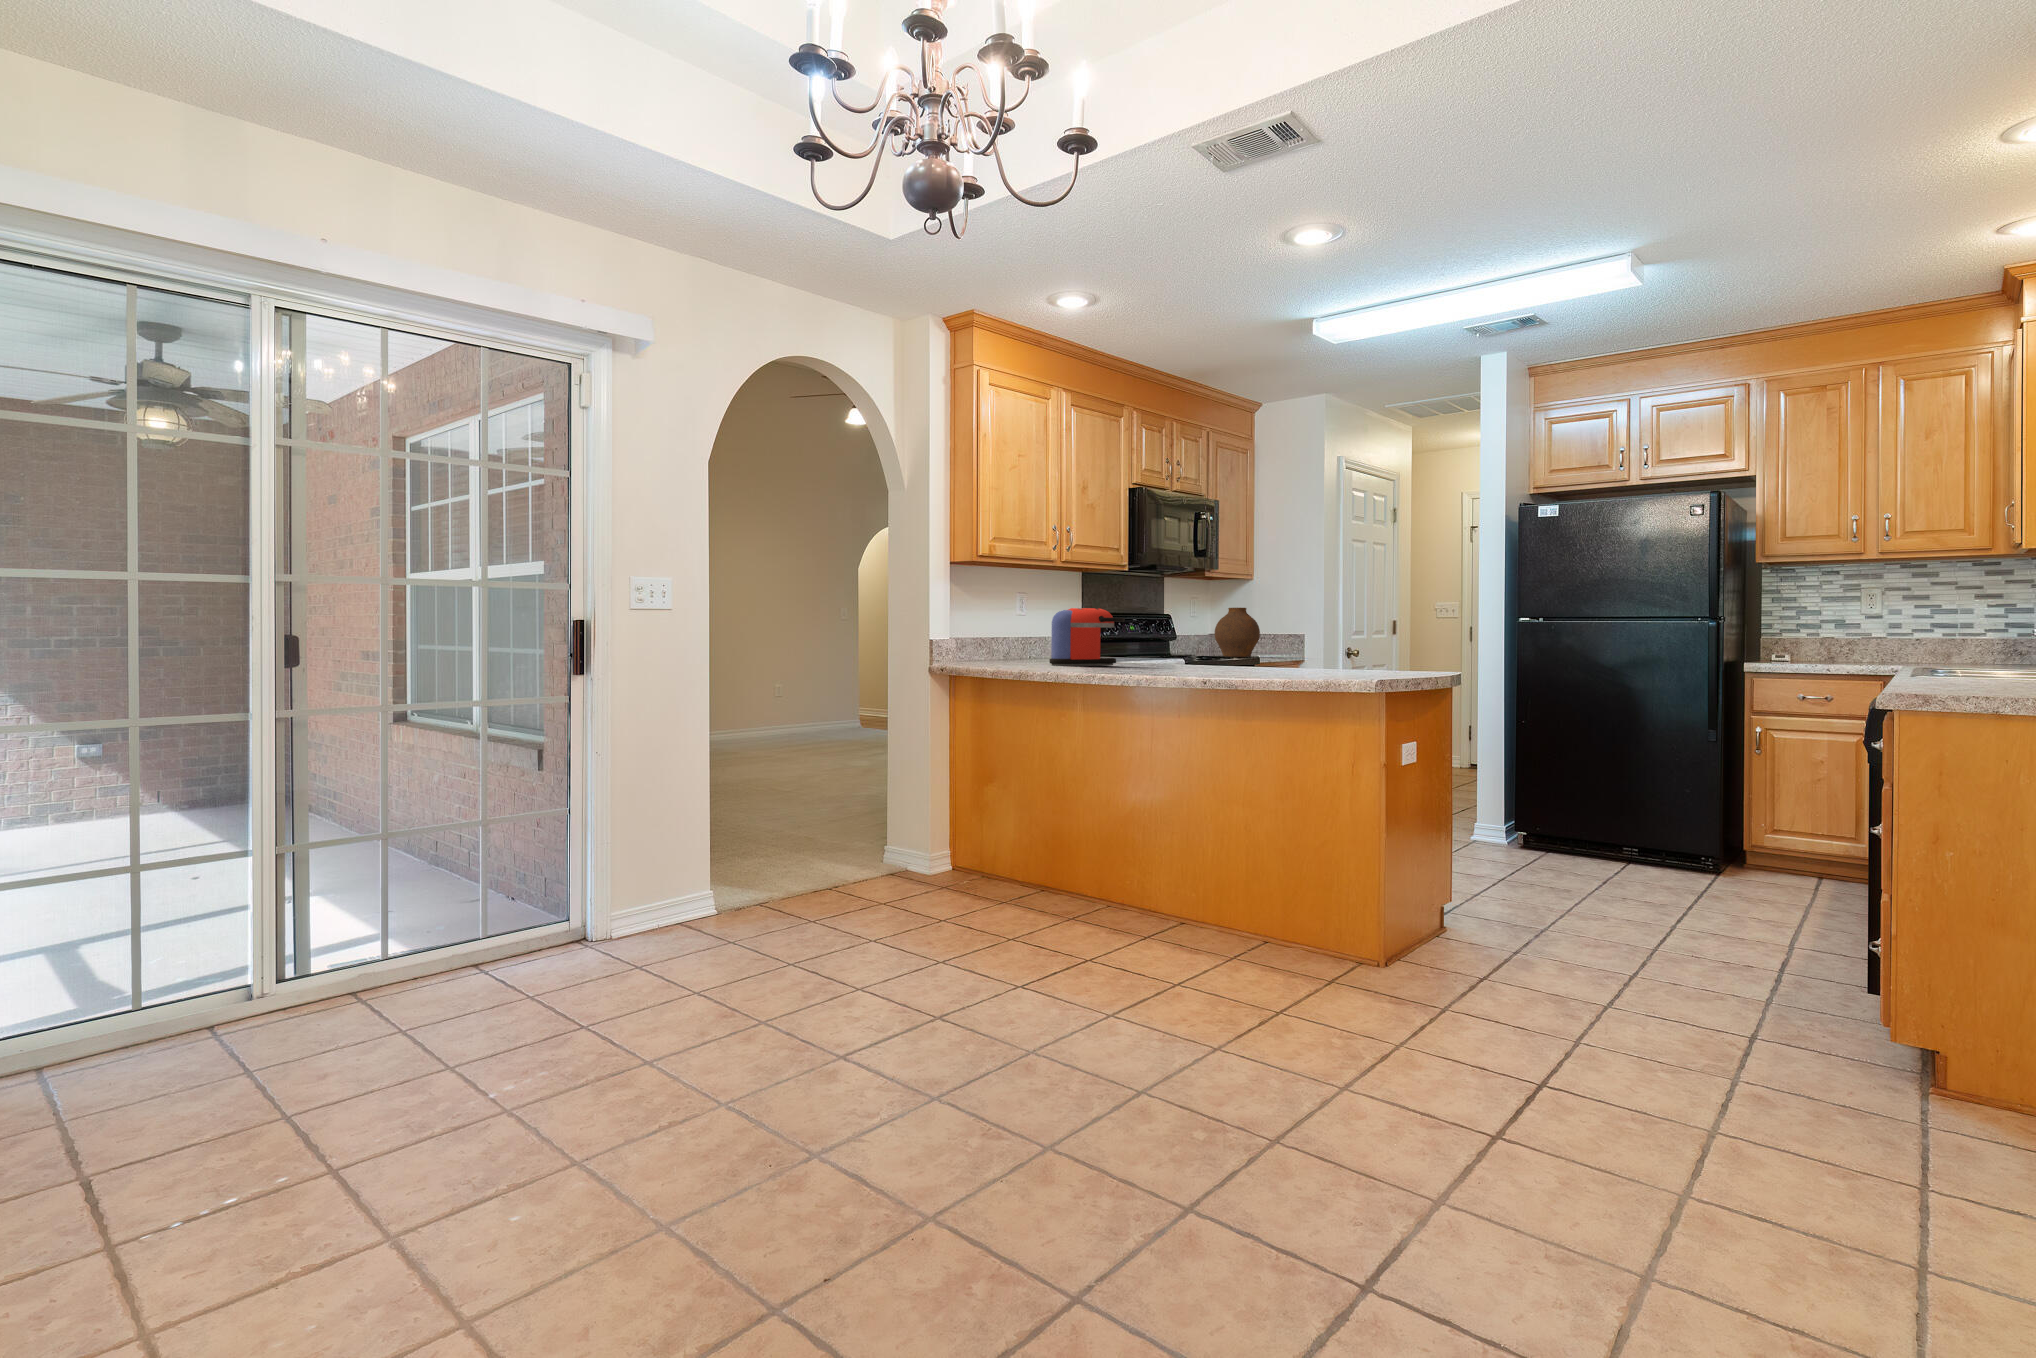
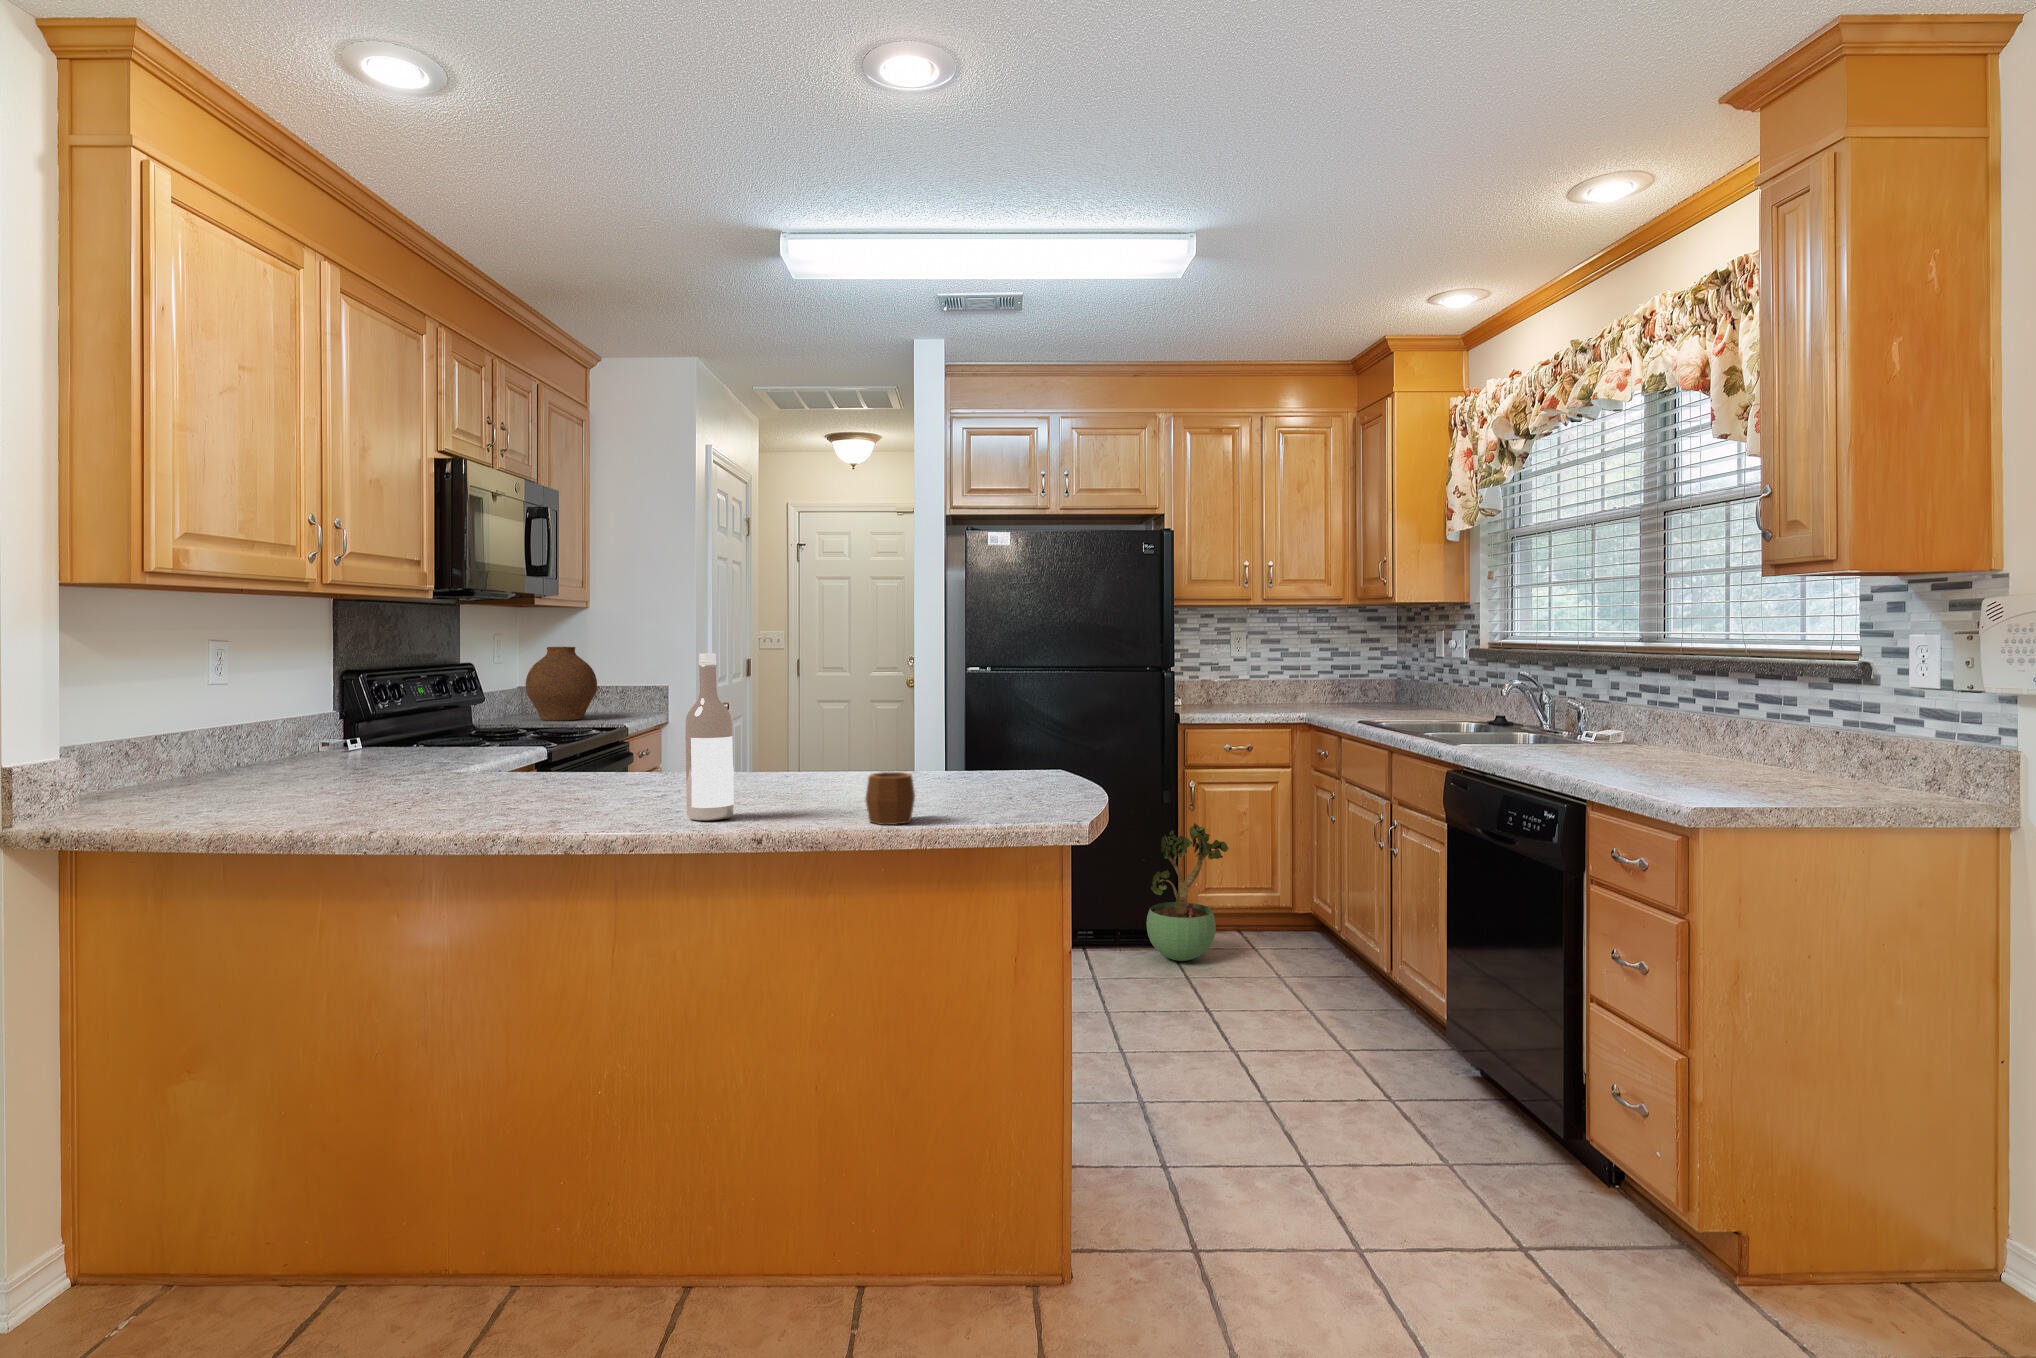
wine bottle: none [1171,582,1196,671] -> present [685,653,734,821]
coffee maker: present [1049,608,1125,666] -> none [402,697,550,827]
mug: none [1256,649,1291,677] -> present [866,772,915,825]
potted plant: none [1669,758,1766,883] -> present [1147,823,1228,961]

